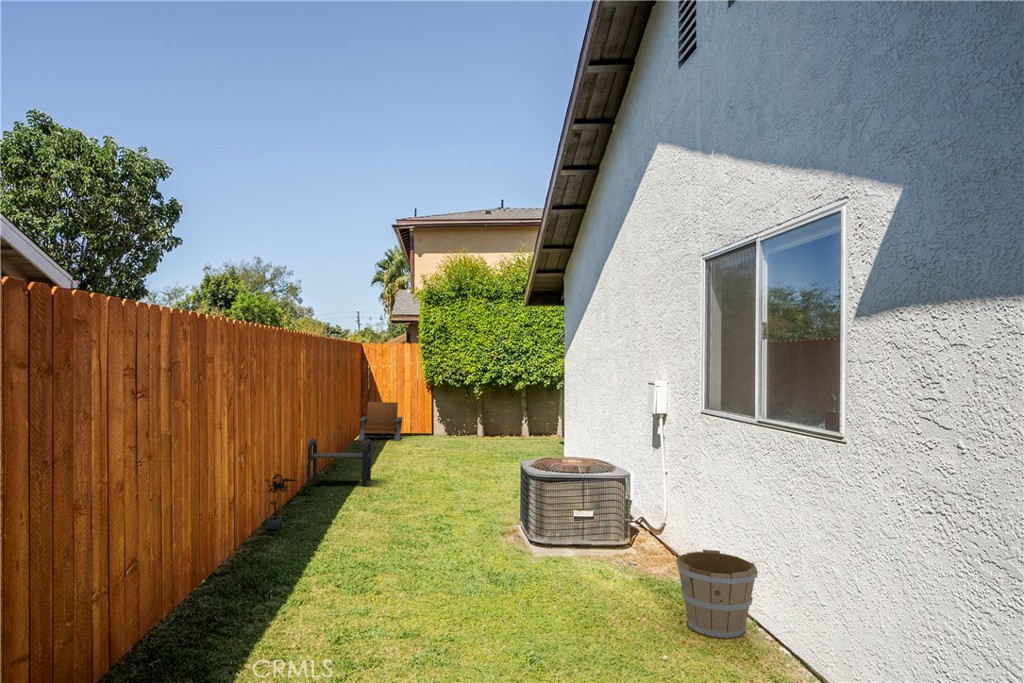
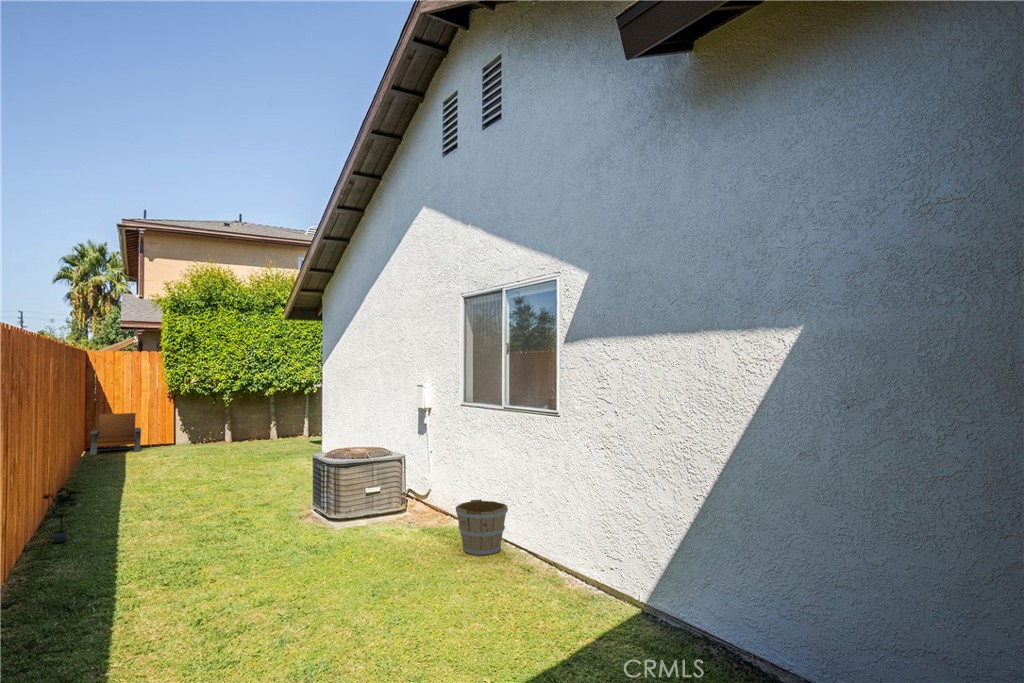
bench: present [306,439,371,486] -> none [61,449,137,502]

